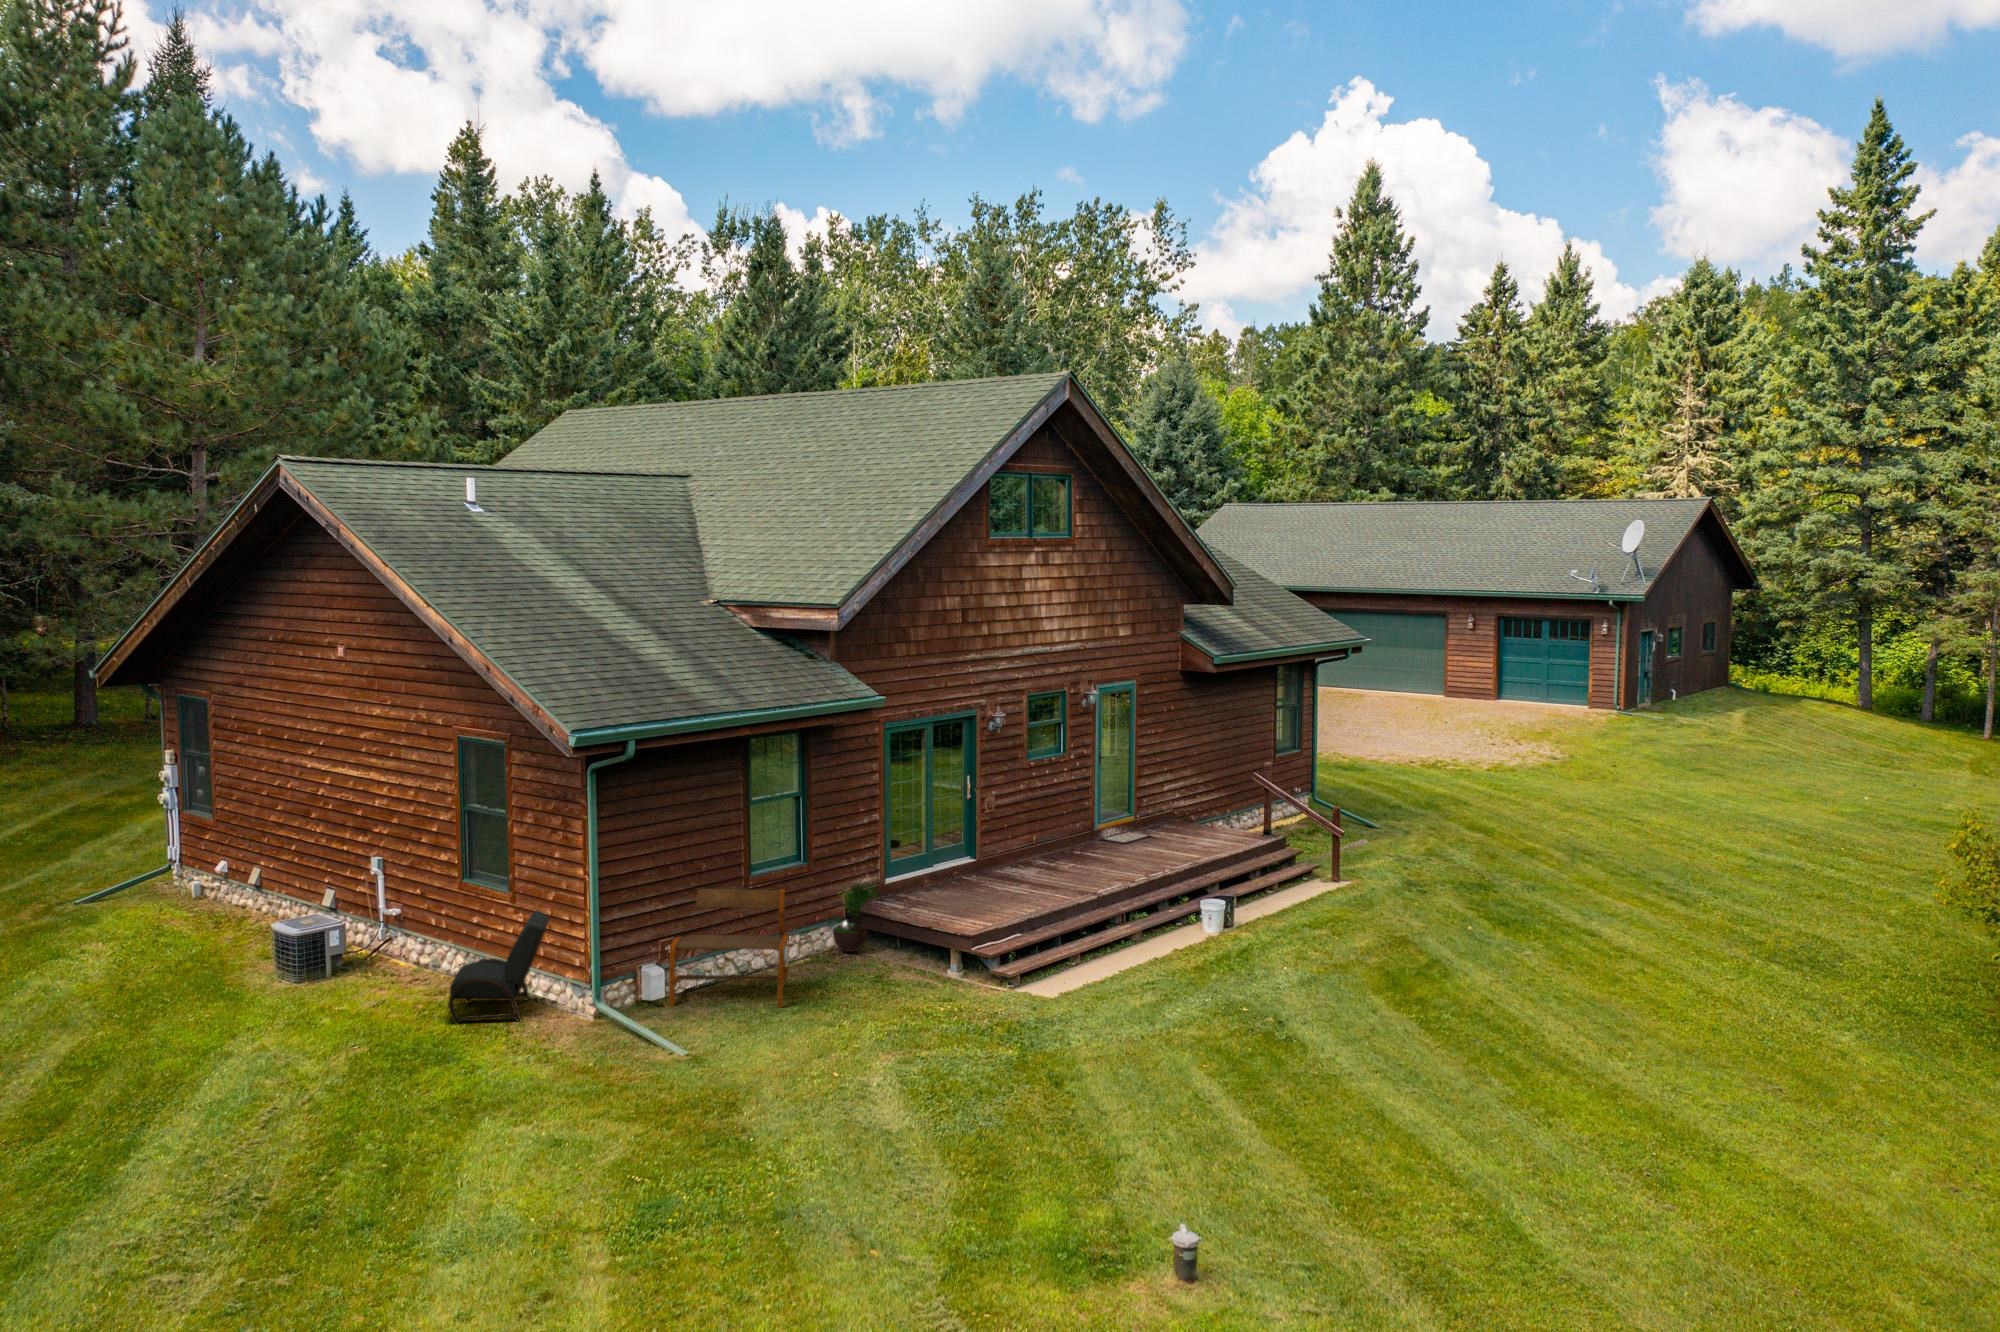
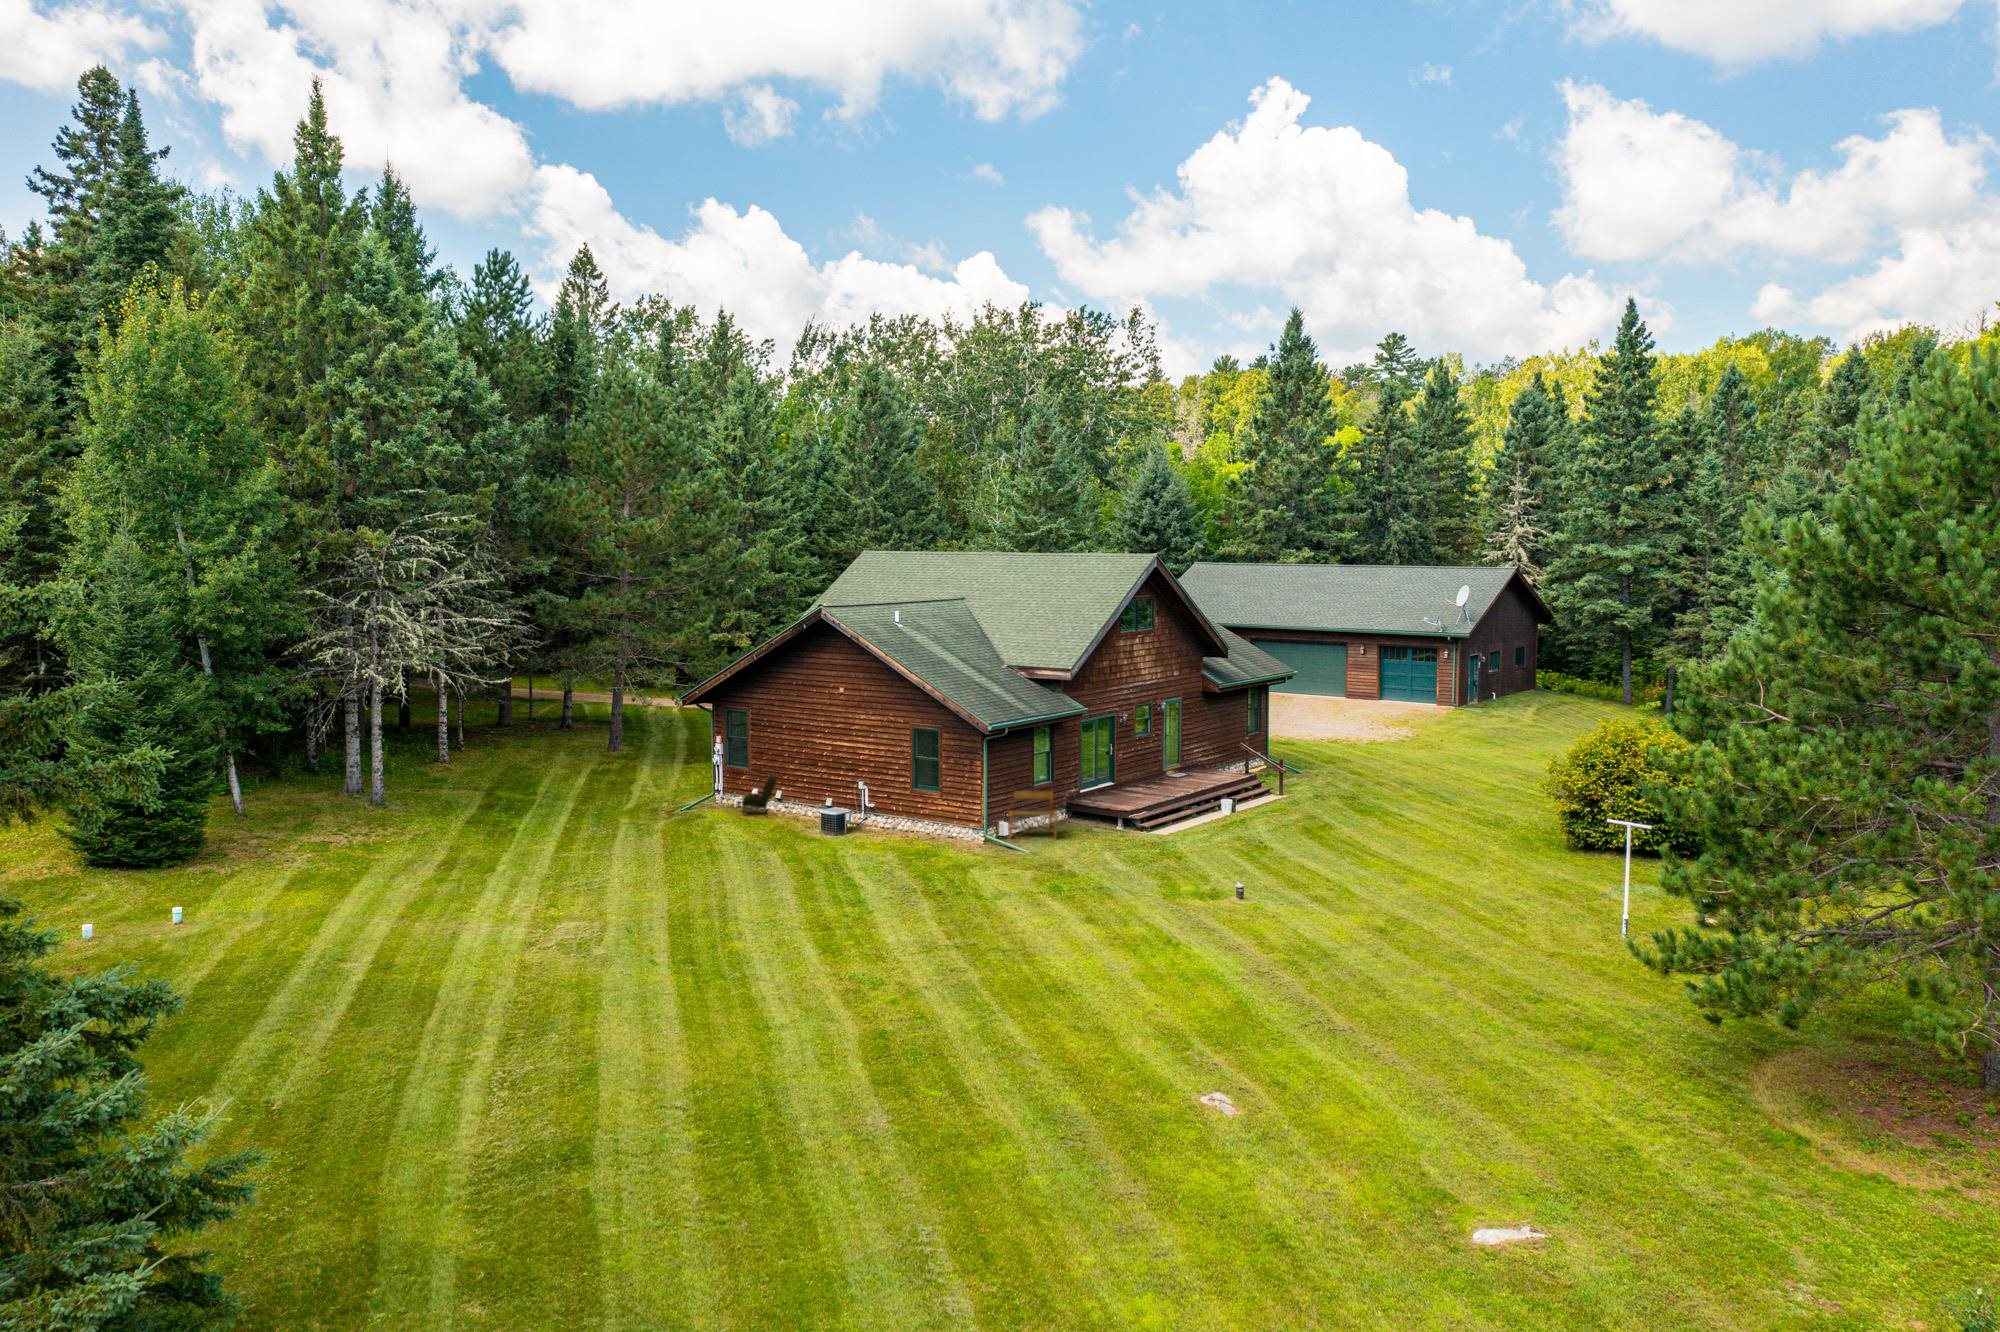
potted tree: present [833,880,875,952] -> none [1062,789,1083,822]
lounge chair: present [448,911,550,1024] -> present [742,776,777,814]

